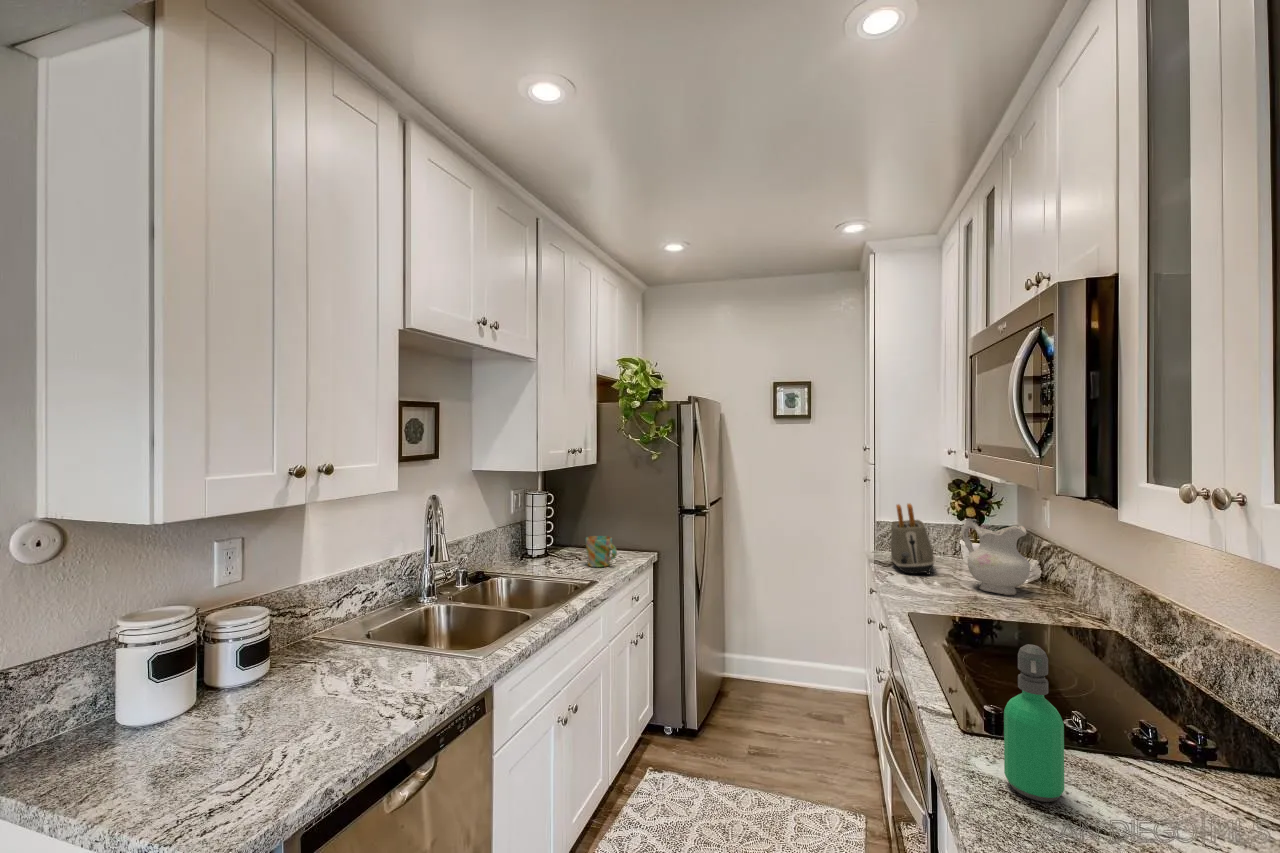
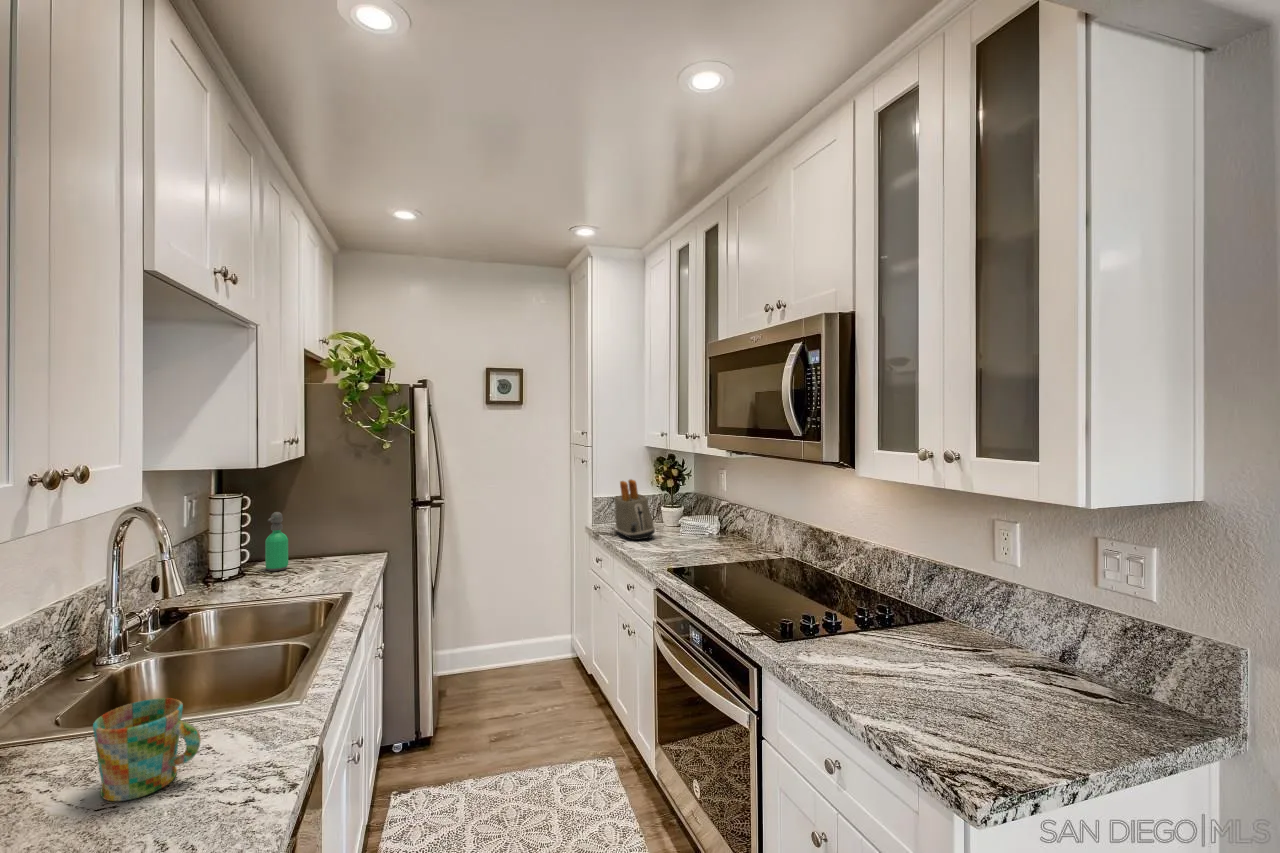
ceramic pitcher: present [962,519,1030,595] -> none [679,488,727,546]
mug: present [586,536,617,567] -> present [93,698,201,801]
soap dispenser: present [1004,644,1064,802] -> present [265,512,288,571]

